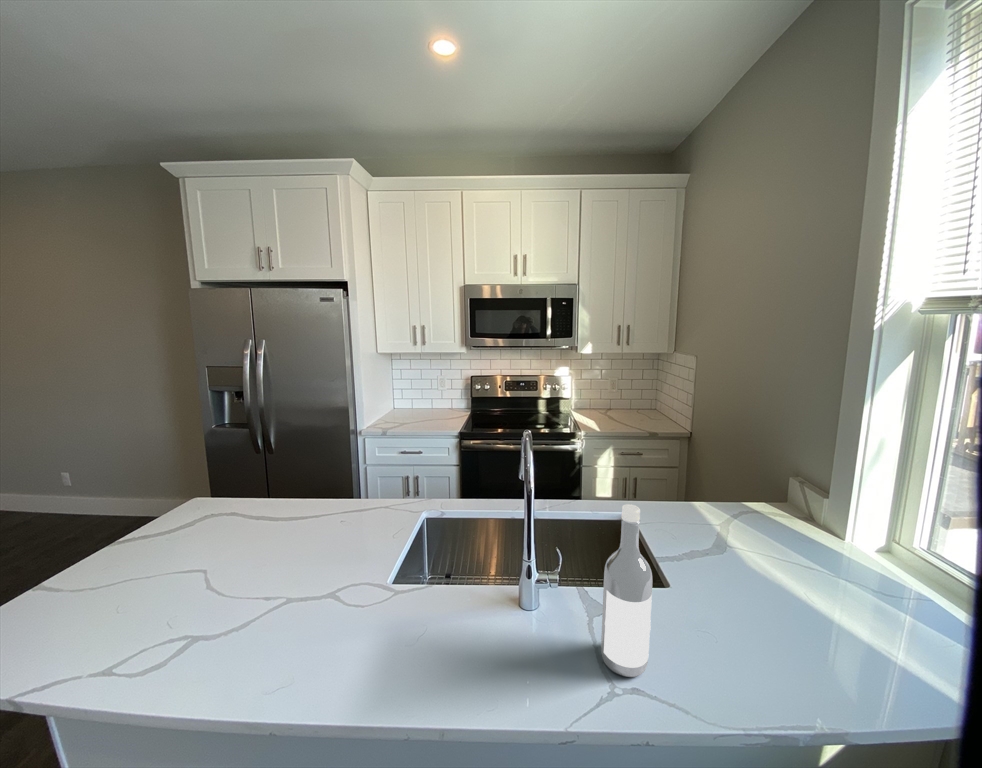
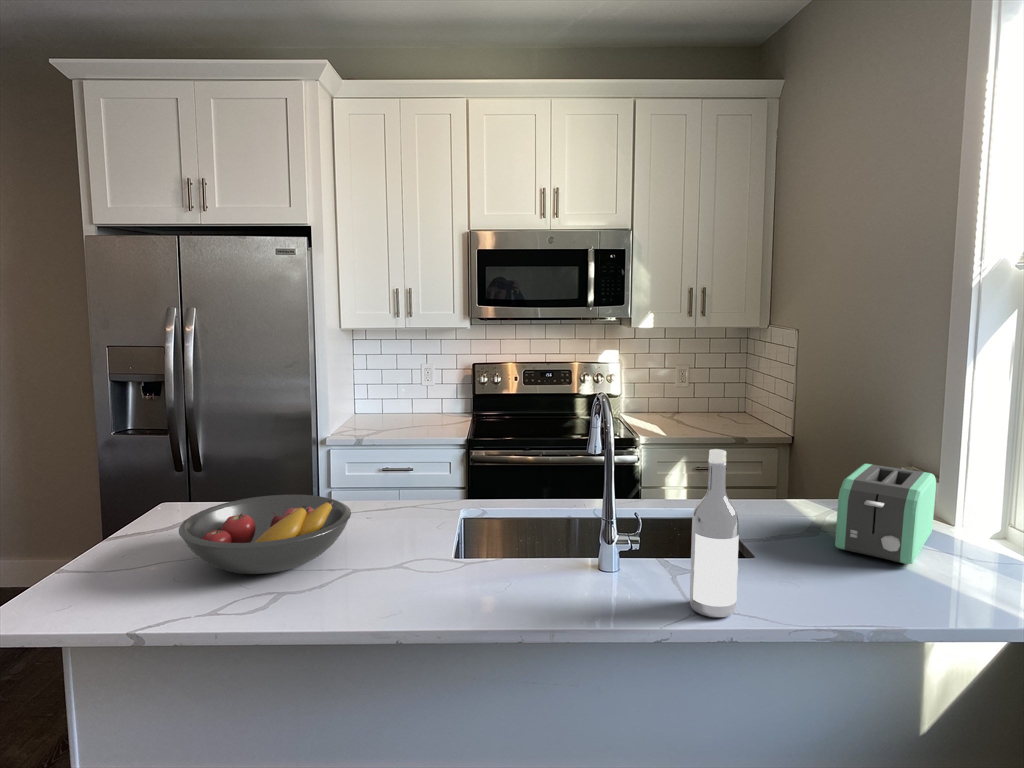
toaster: none [742,486,838,598] -> present [835,464,936,564]
fruit bowl: none [153,501,316,586] -> present [179,495,351,574]

